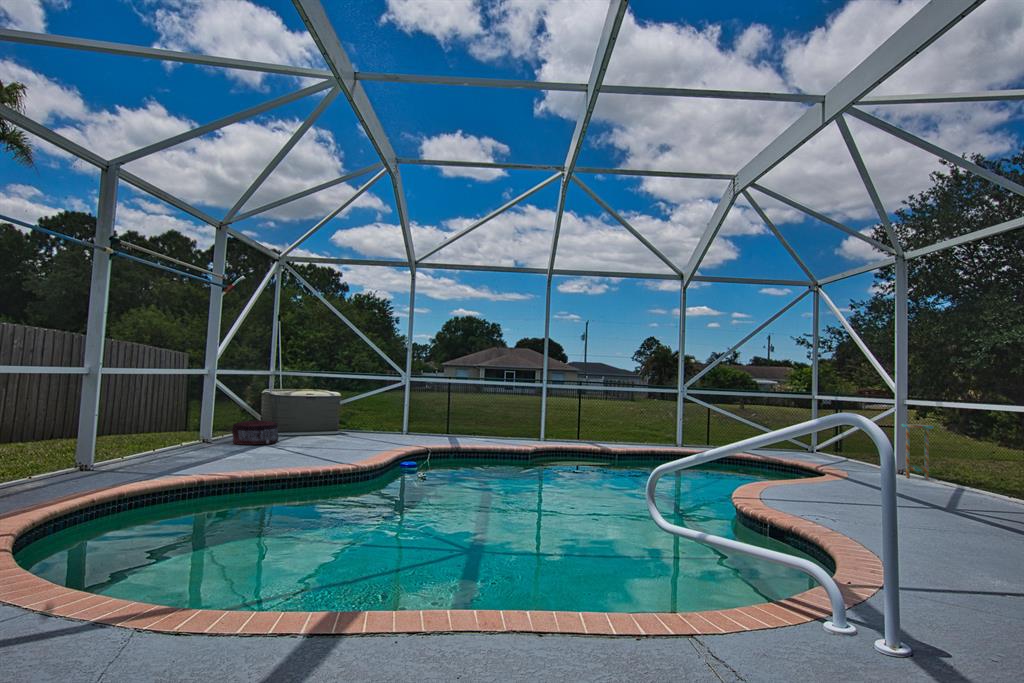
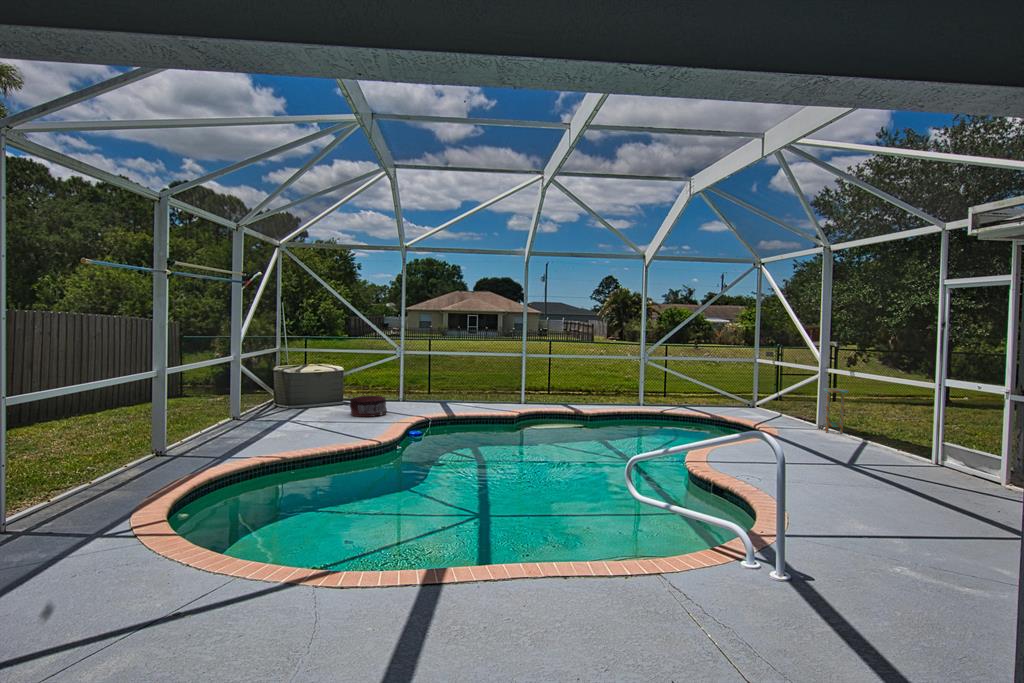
pouf: present [232,420,279,445] -> present [350,395,387,417]

